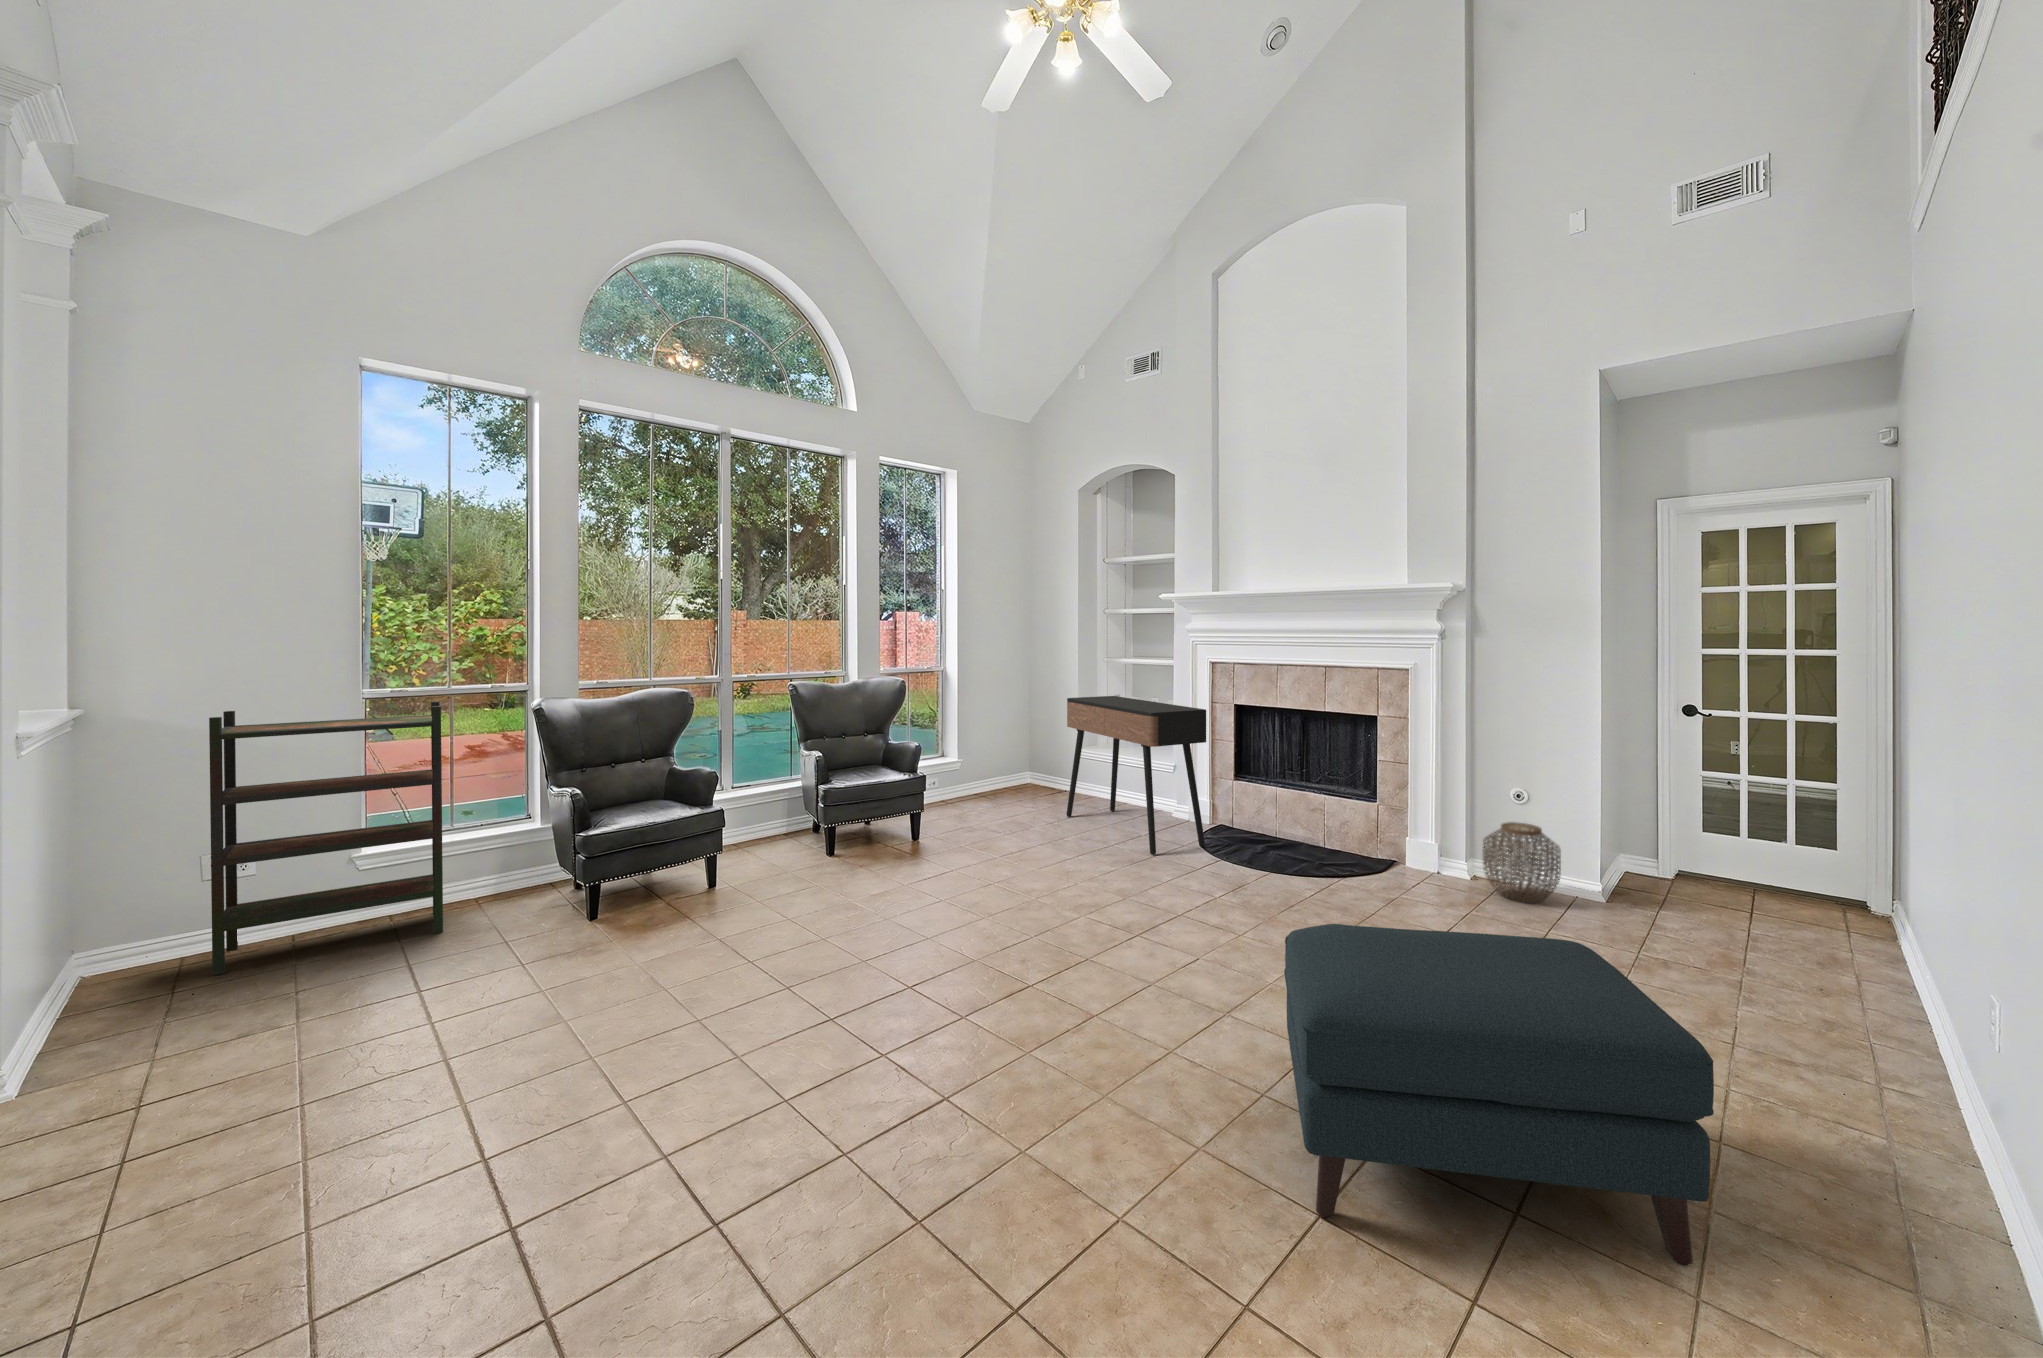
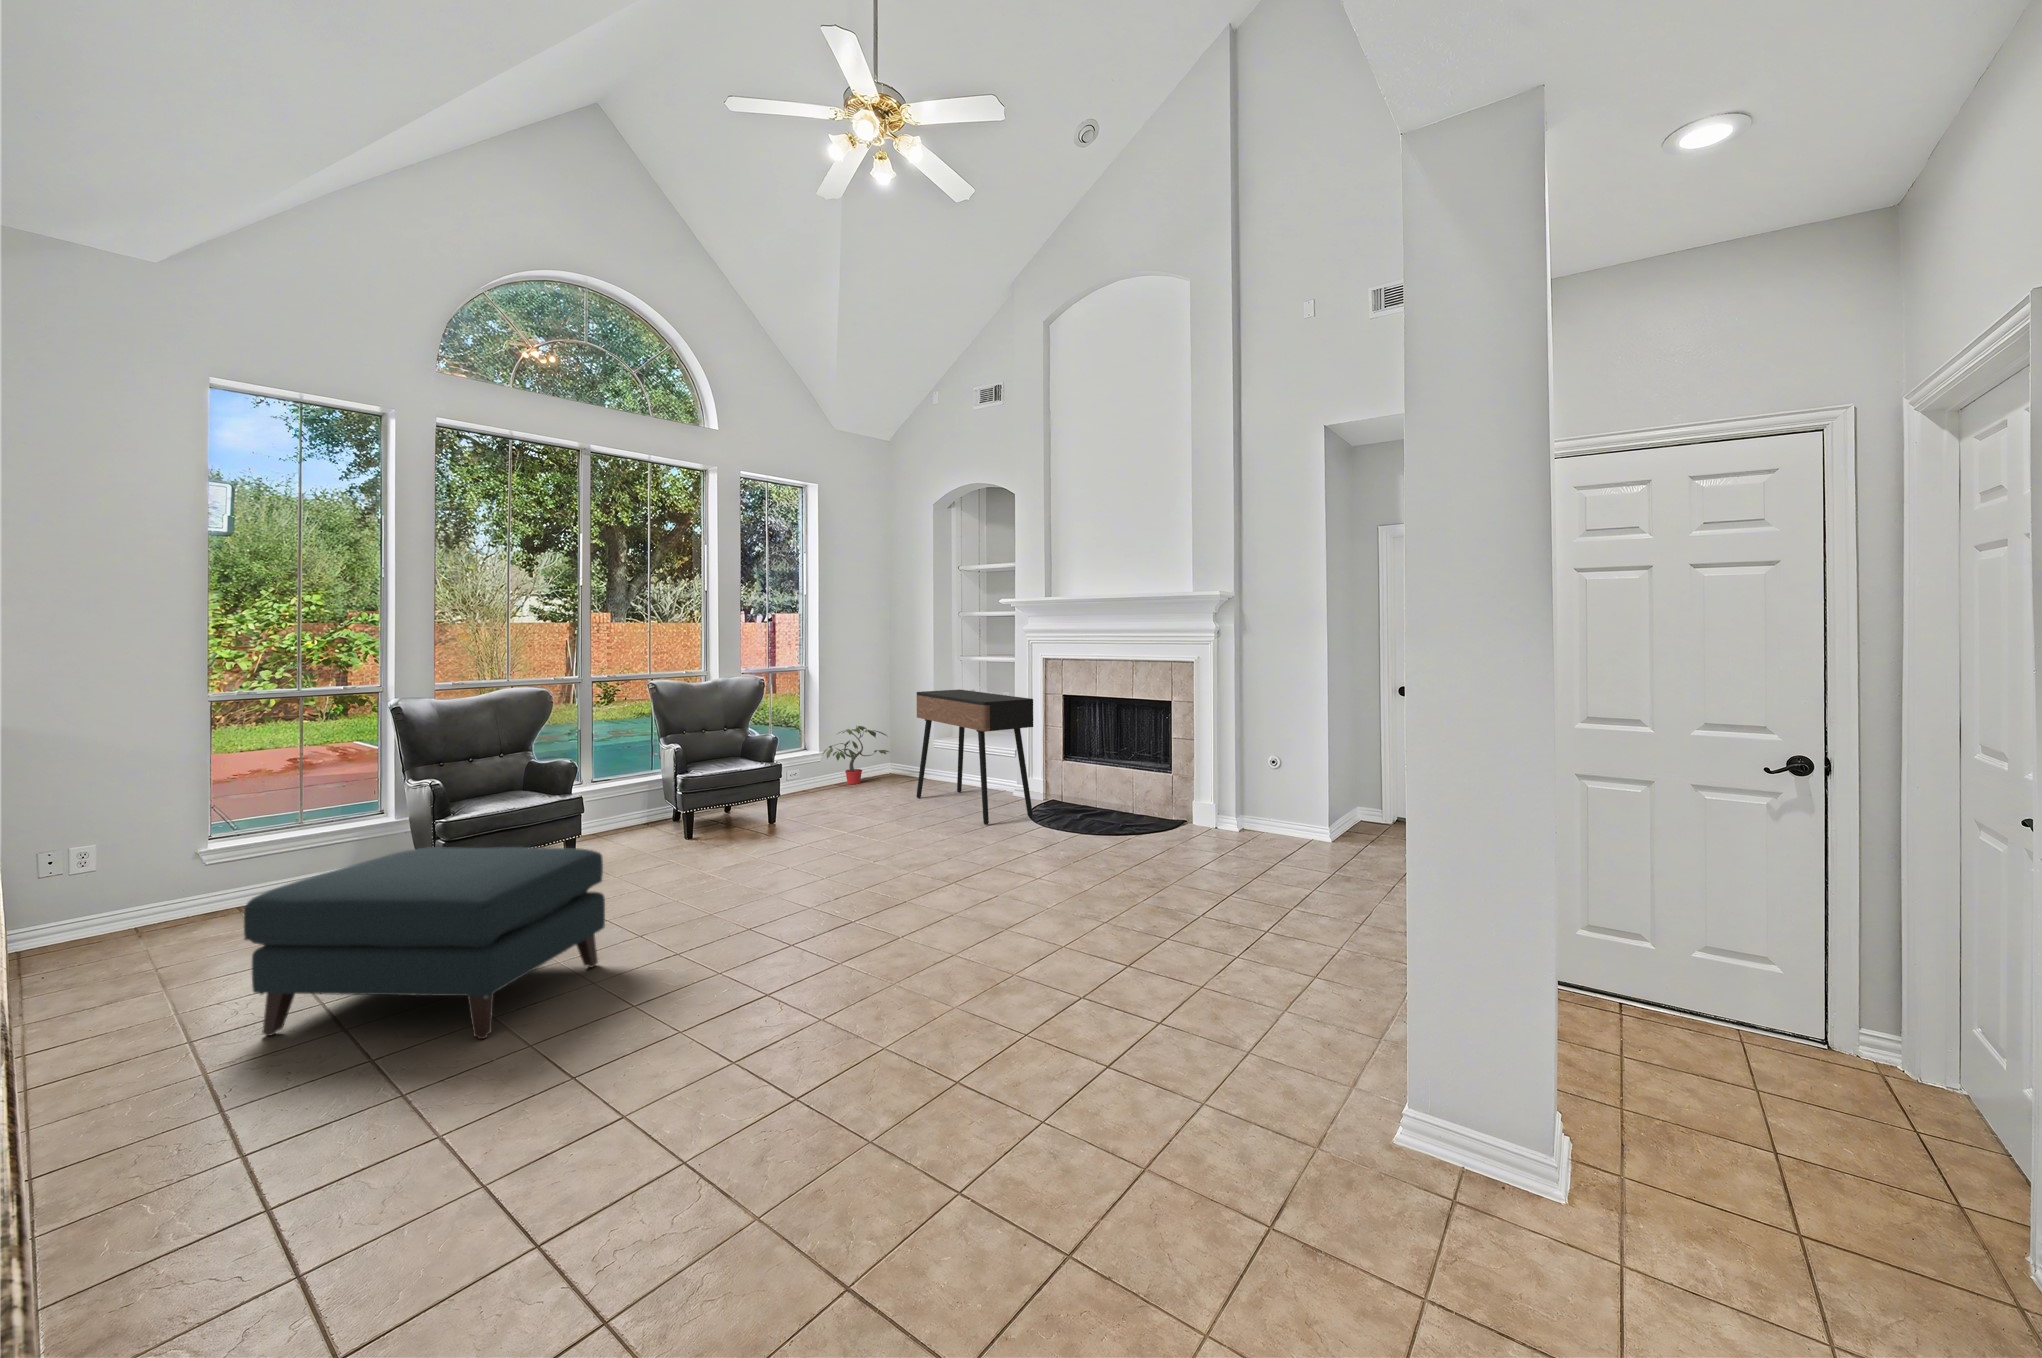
bookshelf: present [209,701,443,975] -> none [48,700,297,964]
potted plant: none [962,733,1035,797] -> present [822,726,889,784]
woven basket: present [1483,822,1561,903] -> none [1244,783,1300,846]
ottoman: present [1284,924,1714,1266] -> present [244,847,605,1039]

